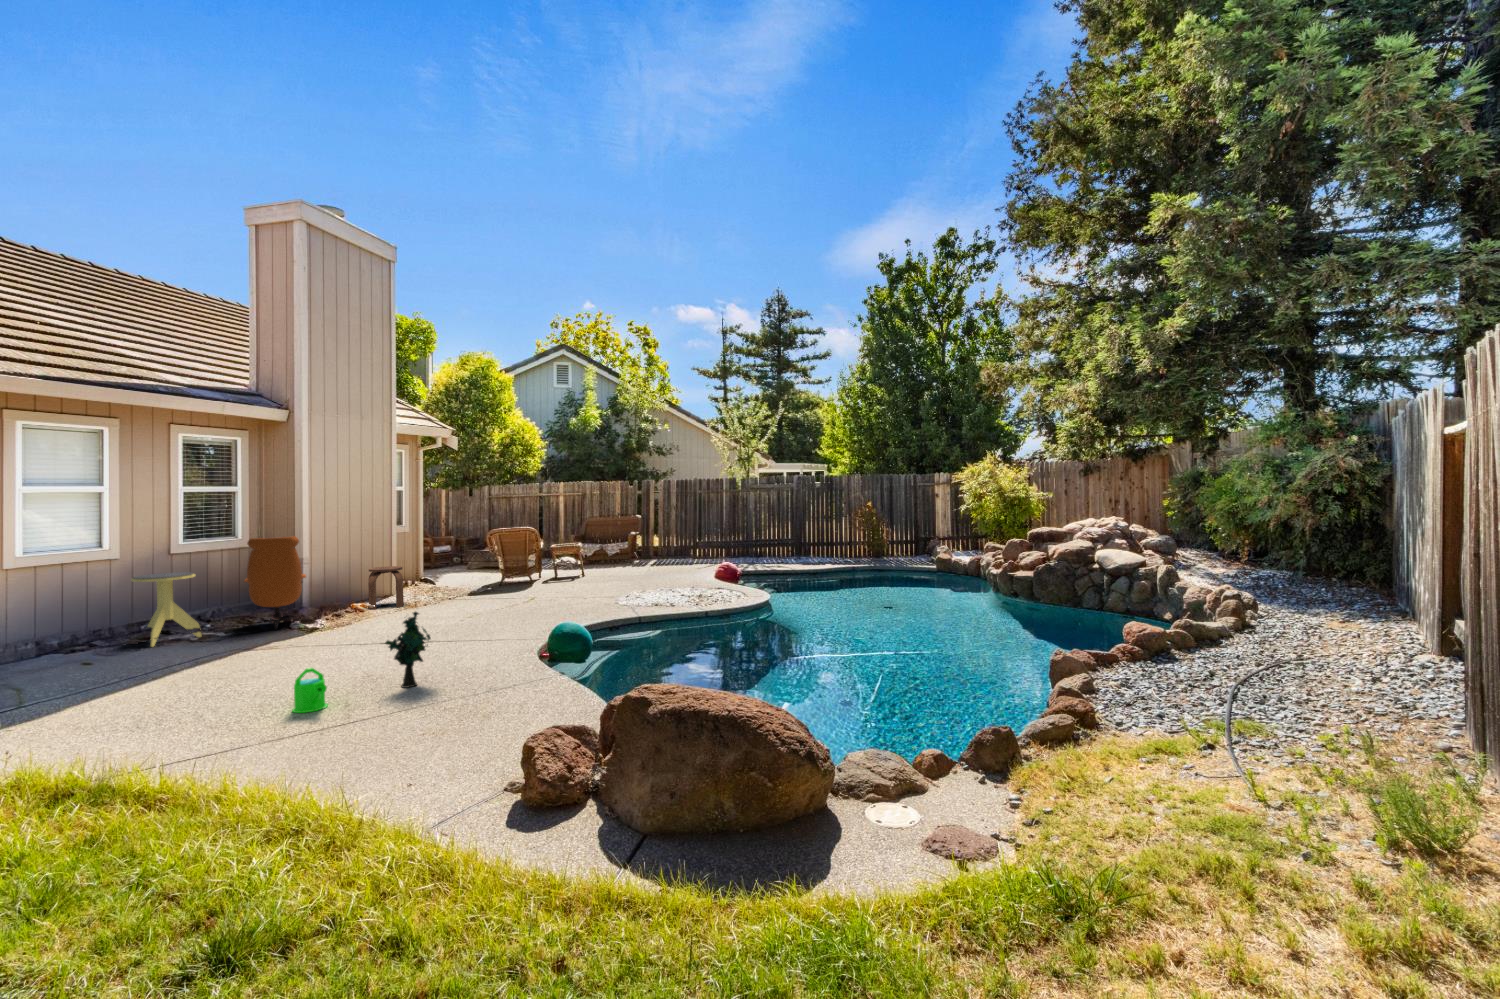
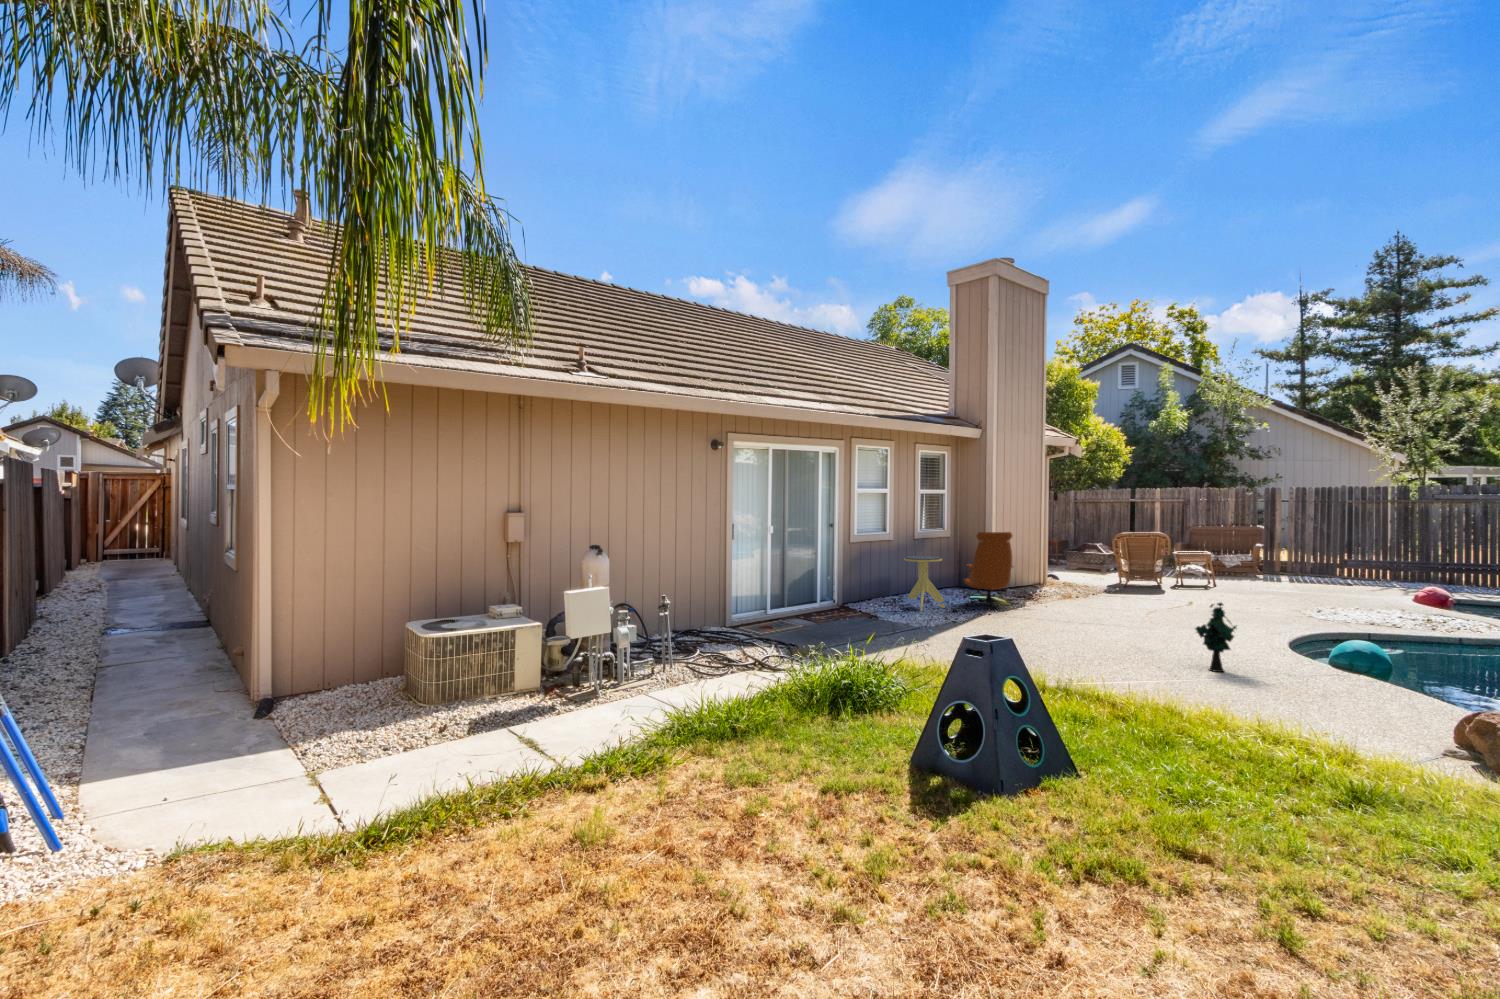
stool: present [368,566,404,609] -> none [1040,563,1074,601]
watering can: present [292,668,327,713] -> none [1131,641,1173,679]

